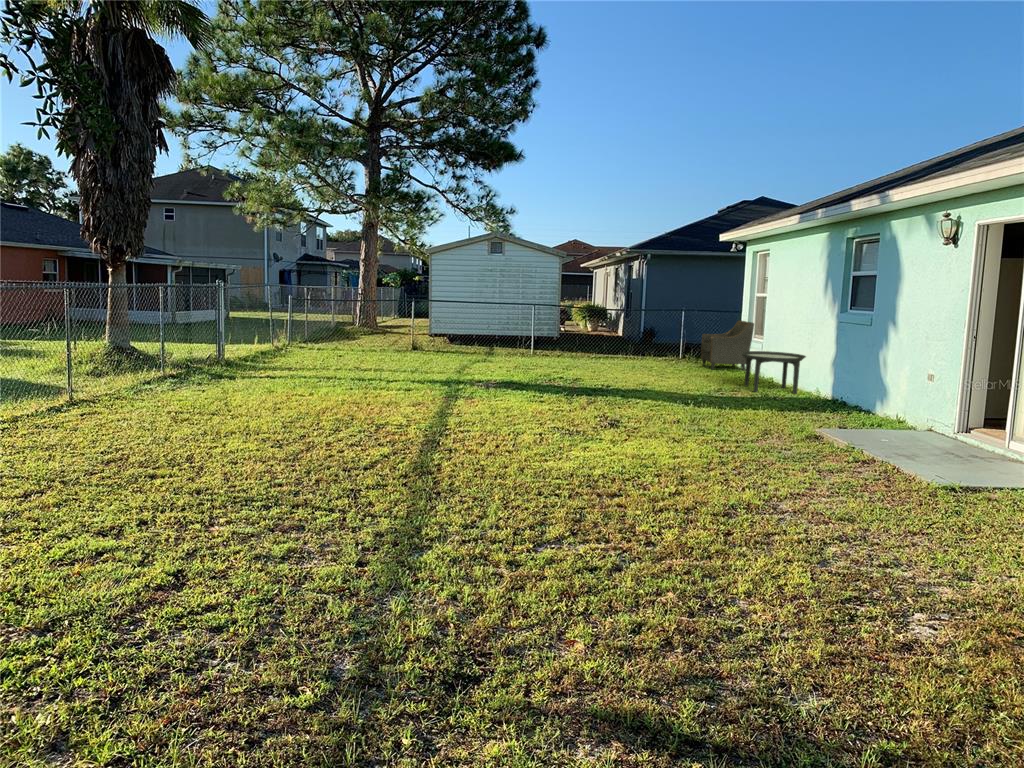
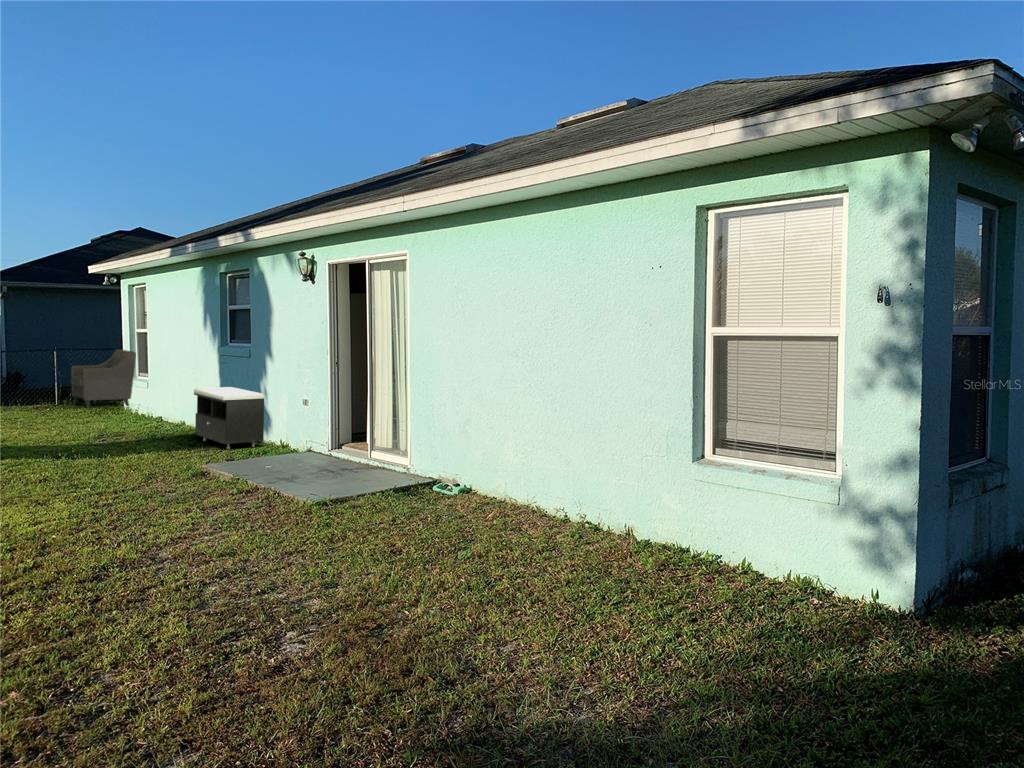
round table: present [741,351,806,394] -> none [119,384,194,431]
storage bench: none [806,357,880,418] -> present [194,387,264,449]

